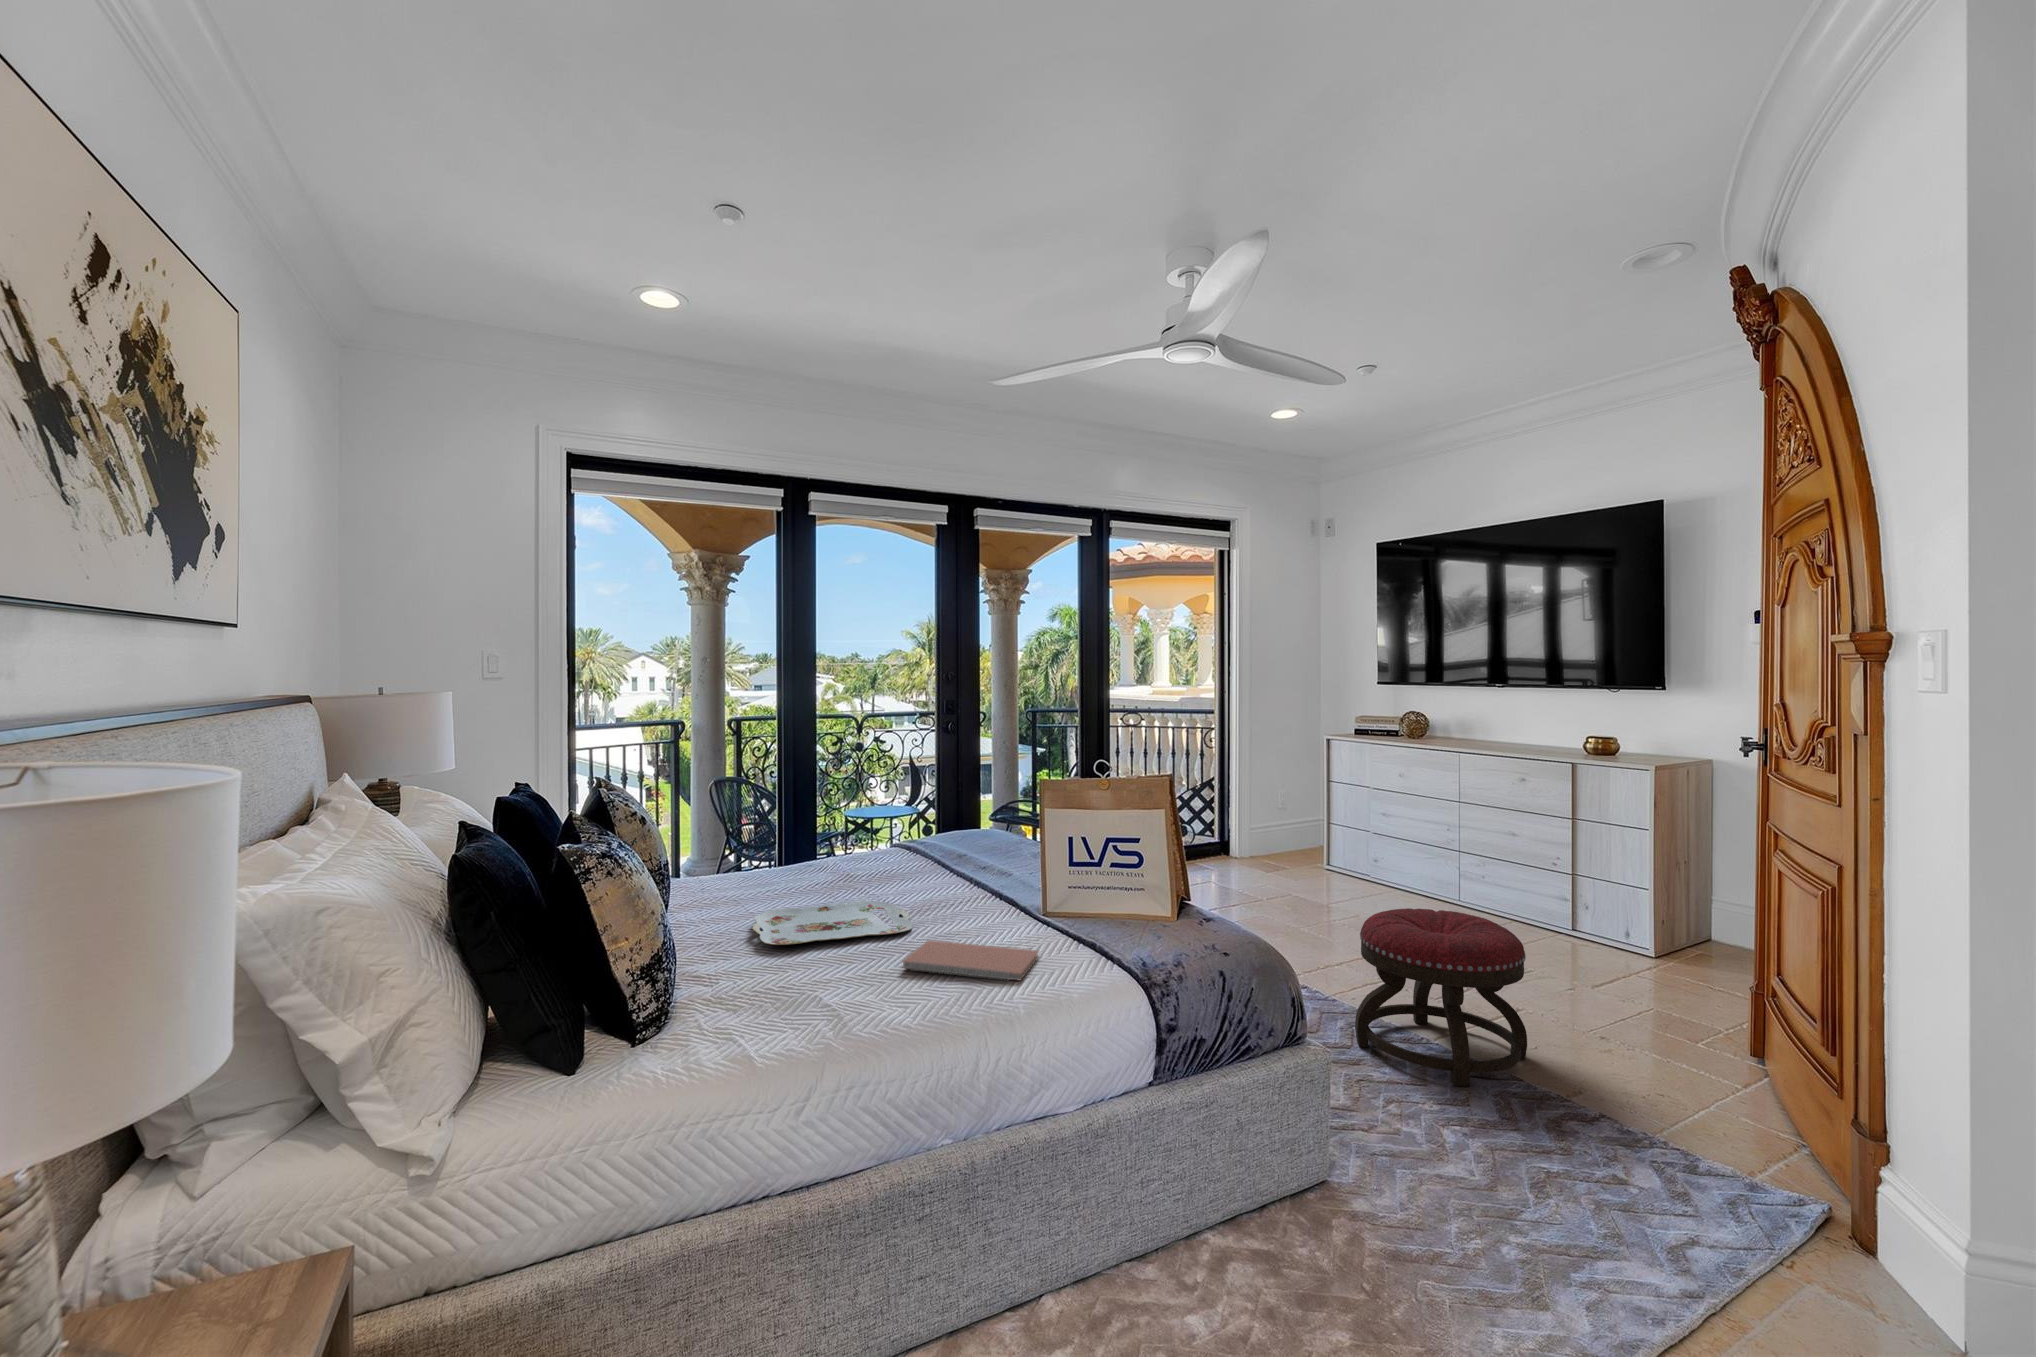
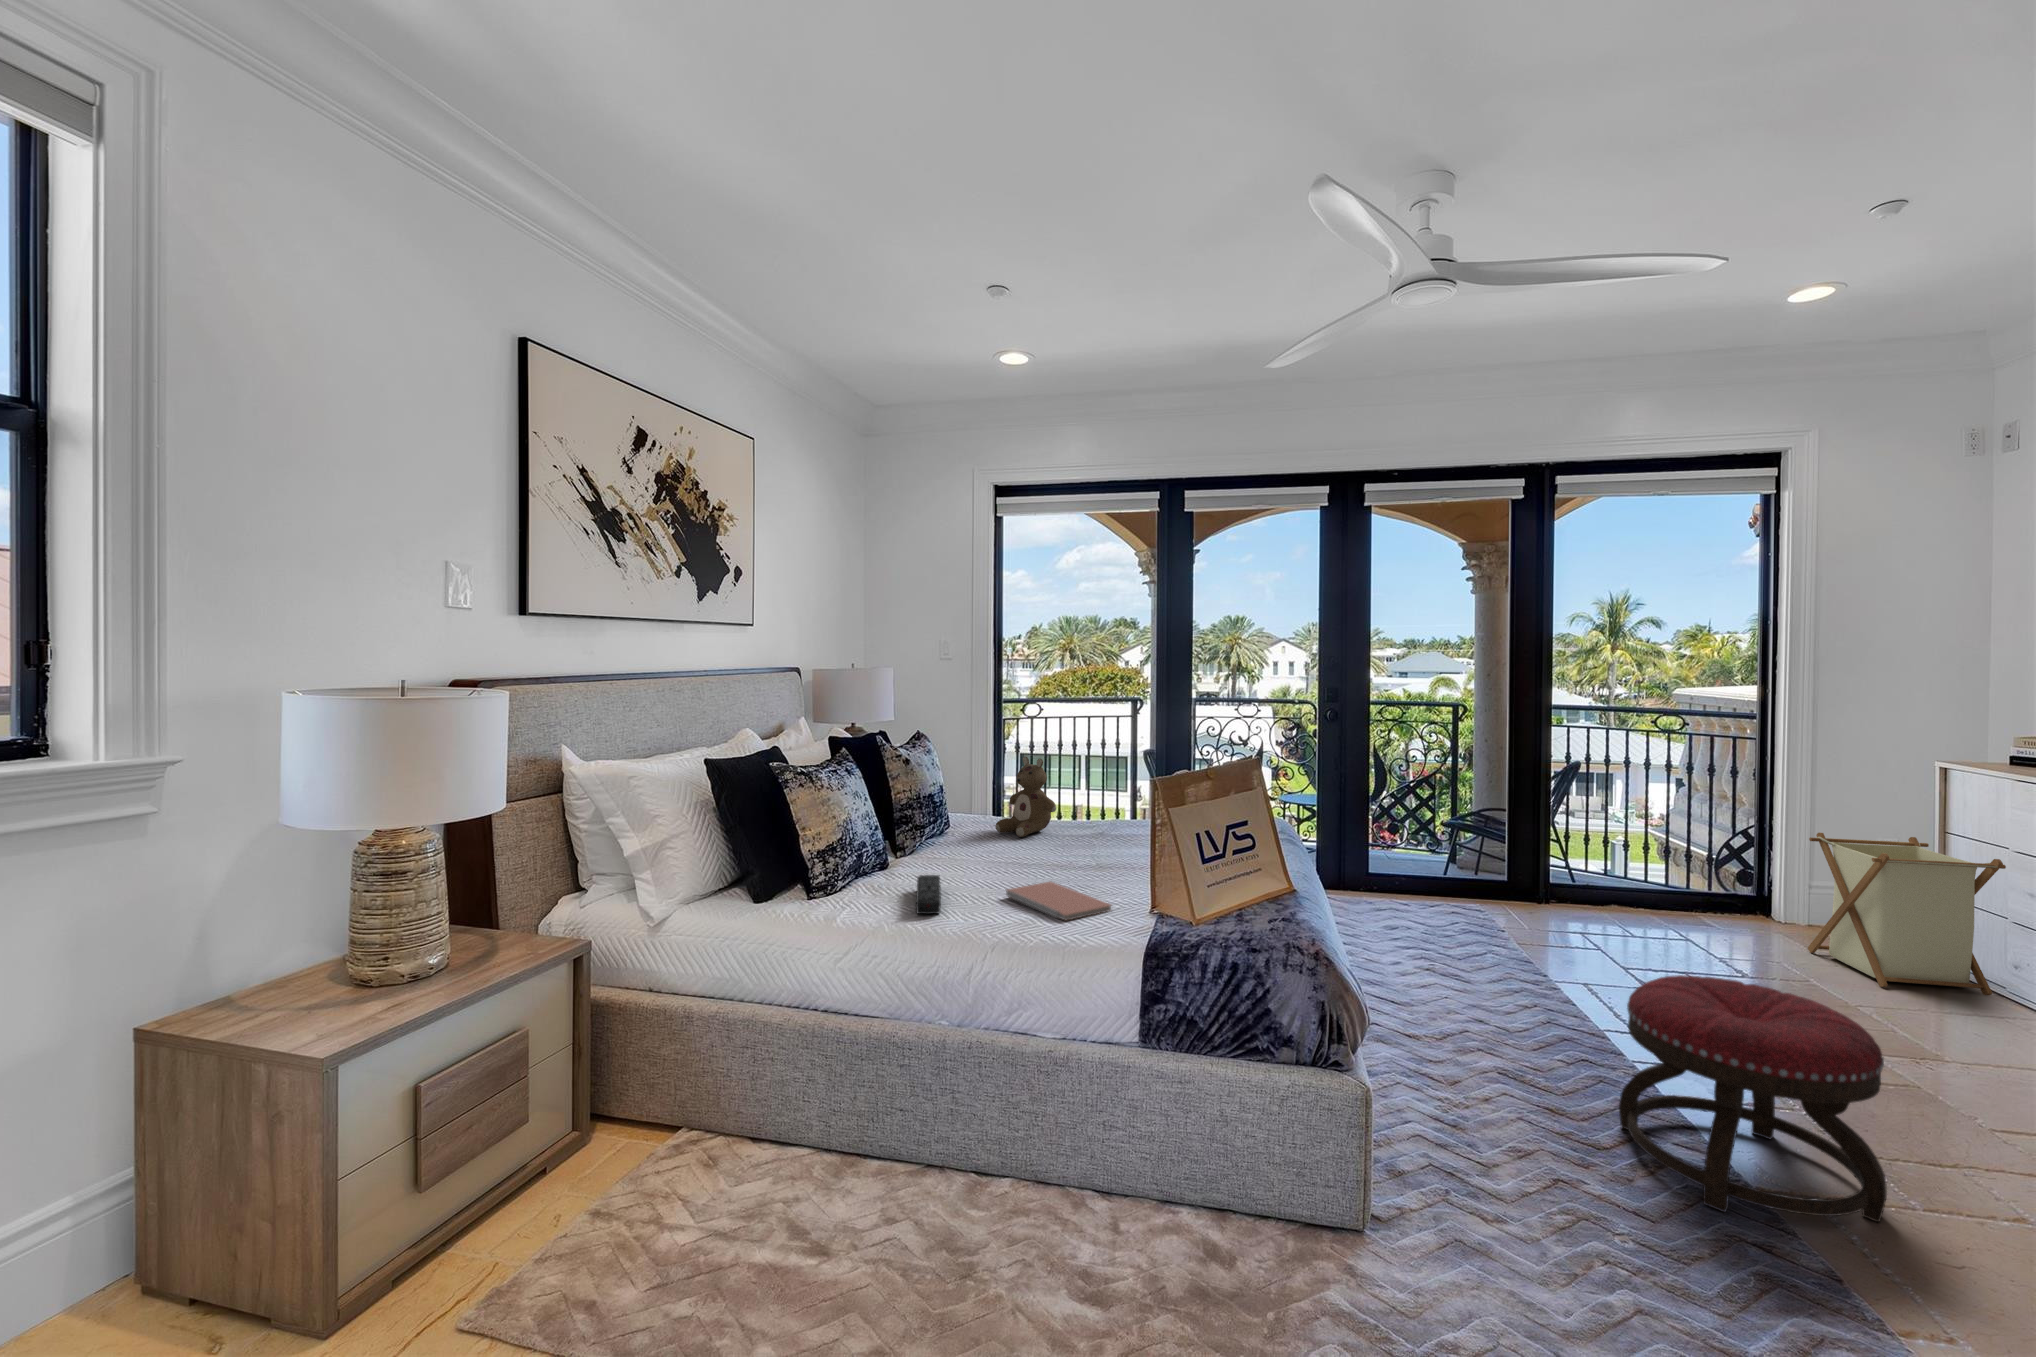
laundry basket: none [1296,791,1401,900] -> present [1808,833,2006,995]
stuffed bear: none [733,796,810,897] -> present [995,757,1056,837]
serving tray: present [752,901,913,945] -> none [955,844,1084,874]
remote control: none [770,963,868,1020] -> present [916,875,941,914]

